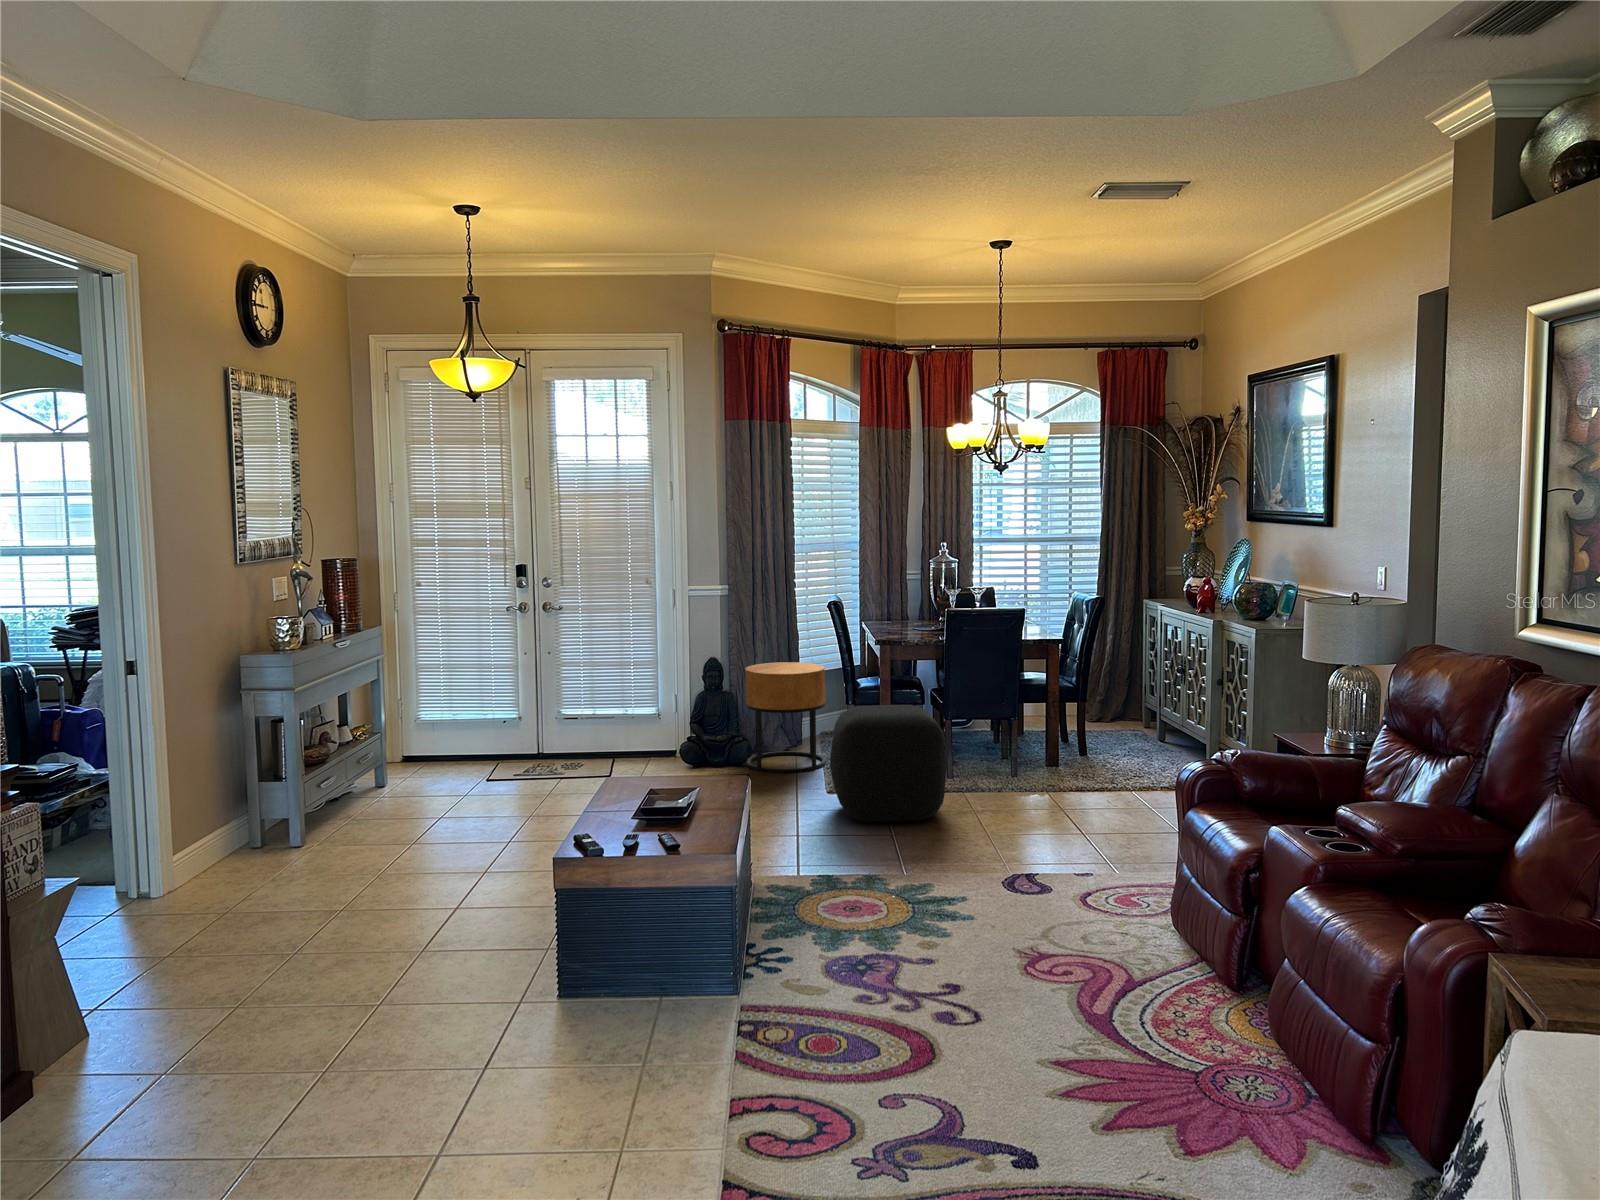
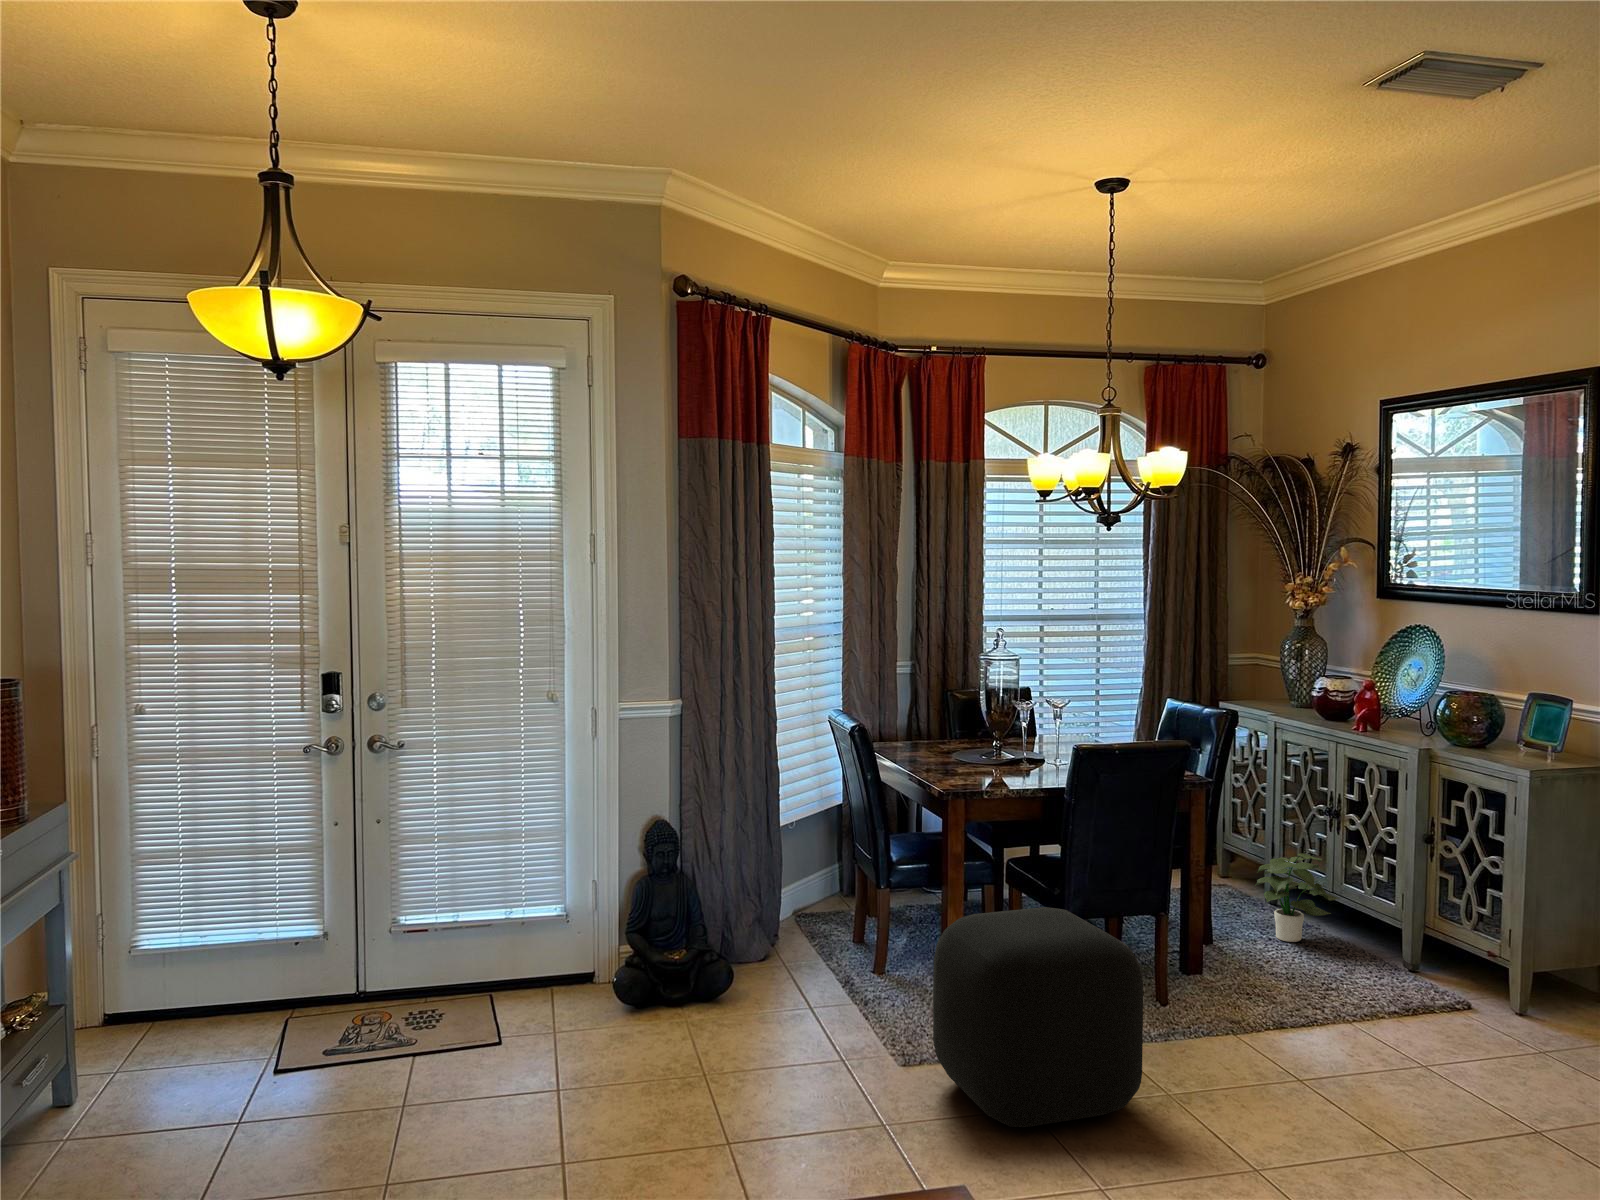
side table: present [745,662,826,773] -> none [717,819,843,1008]
potted plant: none [1129,699,1183,760] -> present [1255,854,1339,942]

